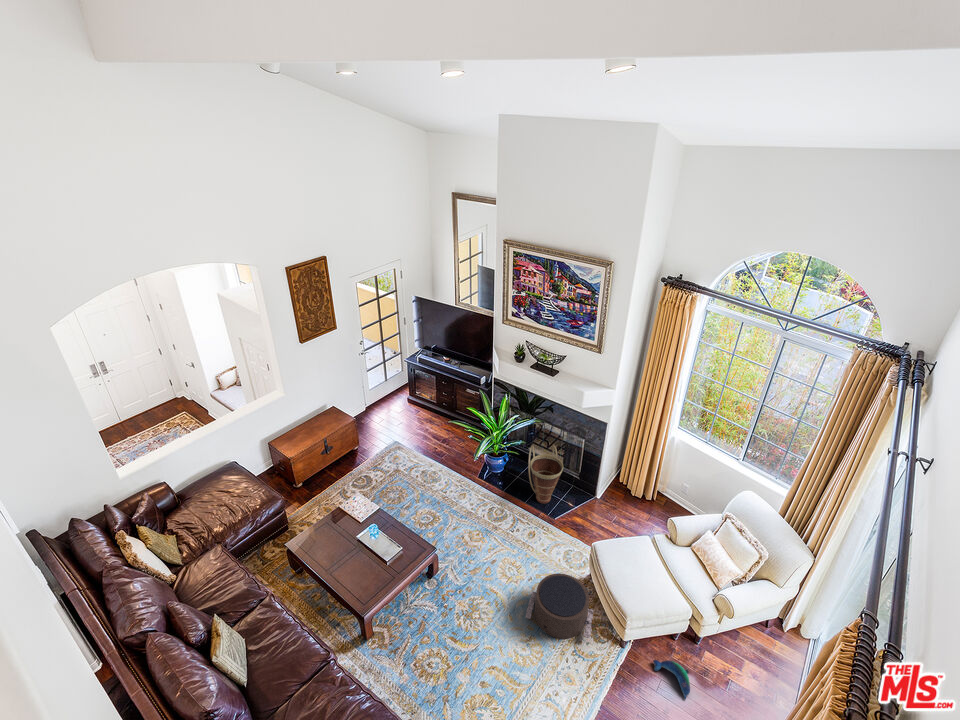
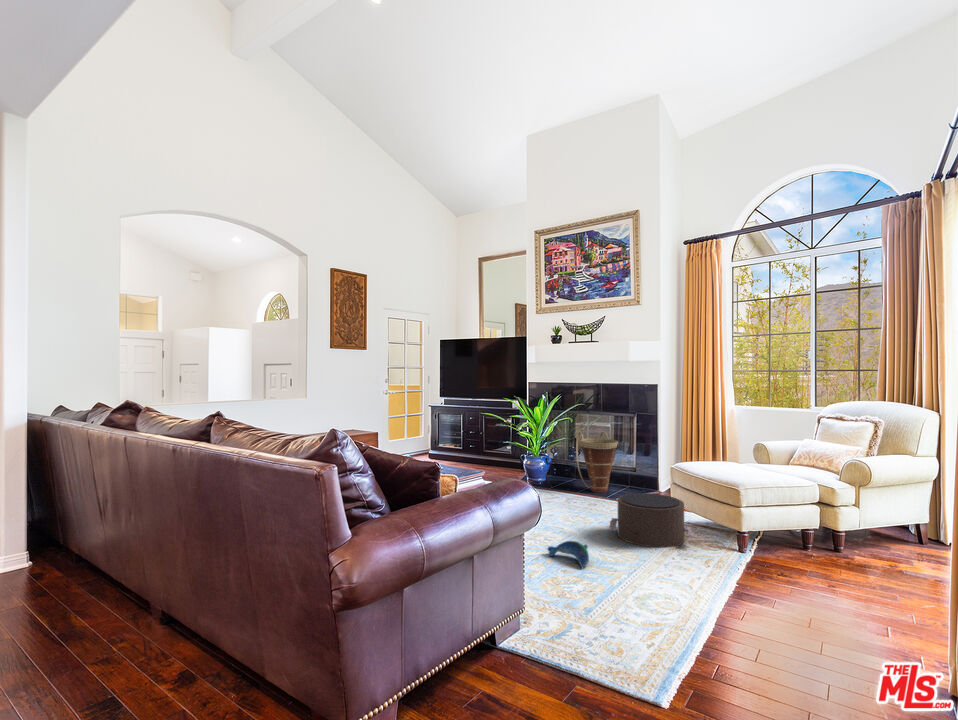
plush toy: present [653,660,690,699] -> present [548,541,589,568]

